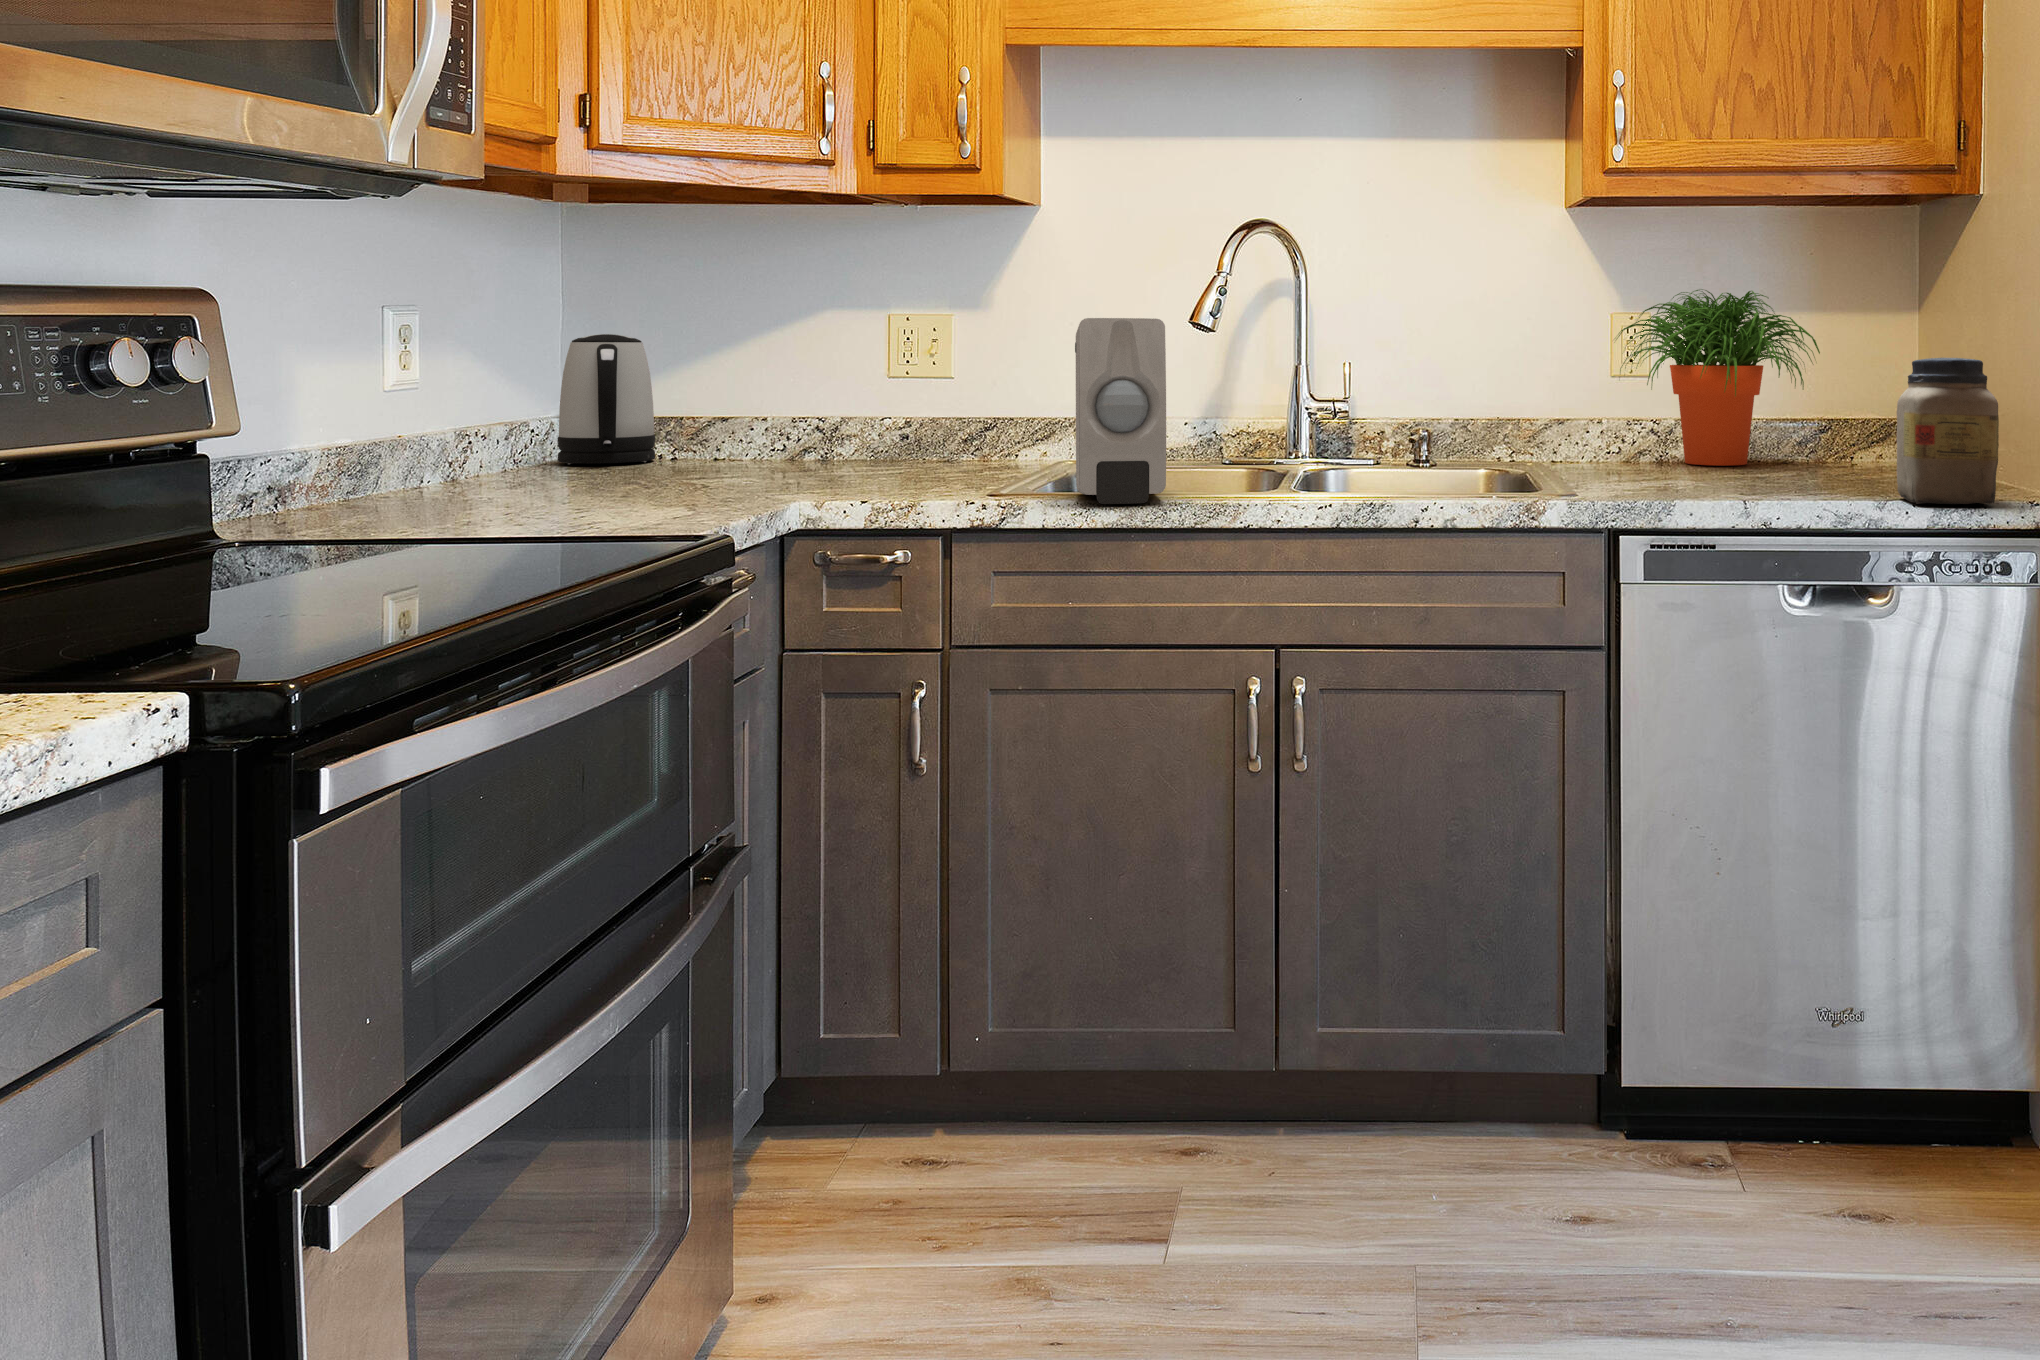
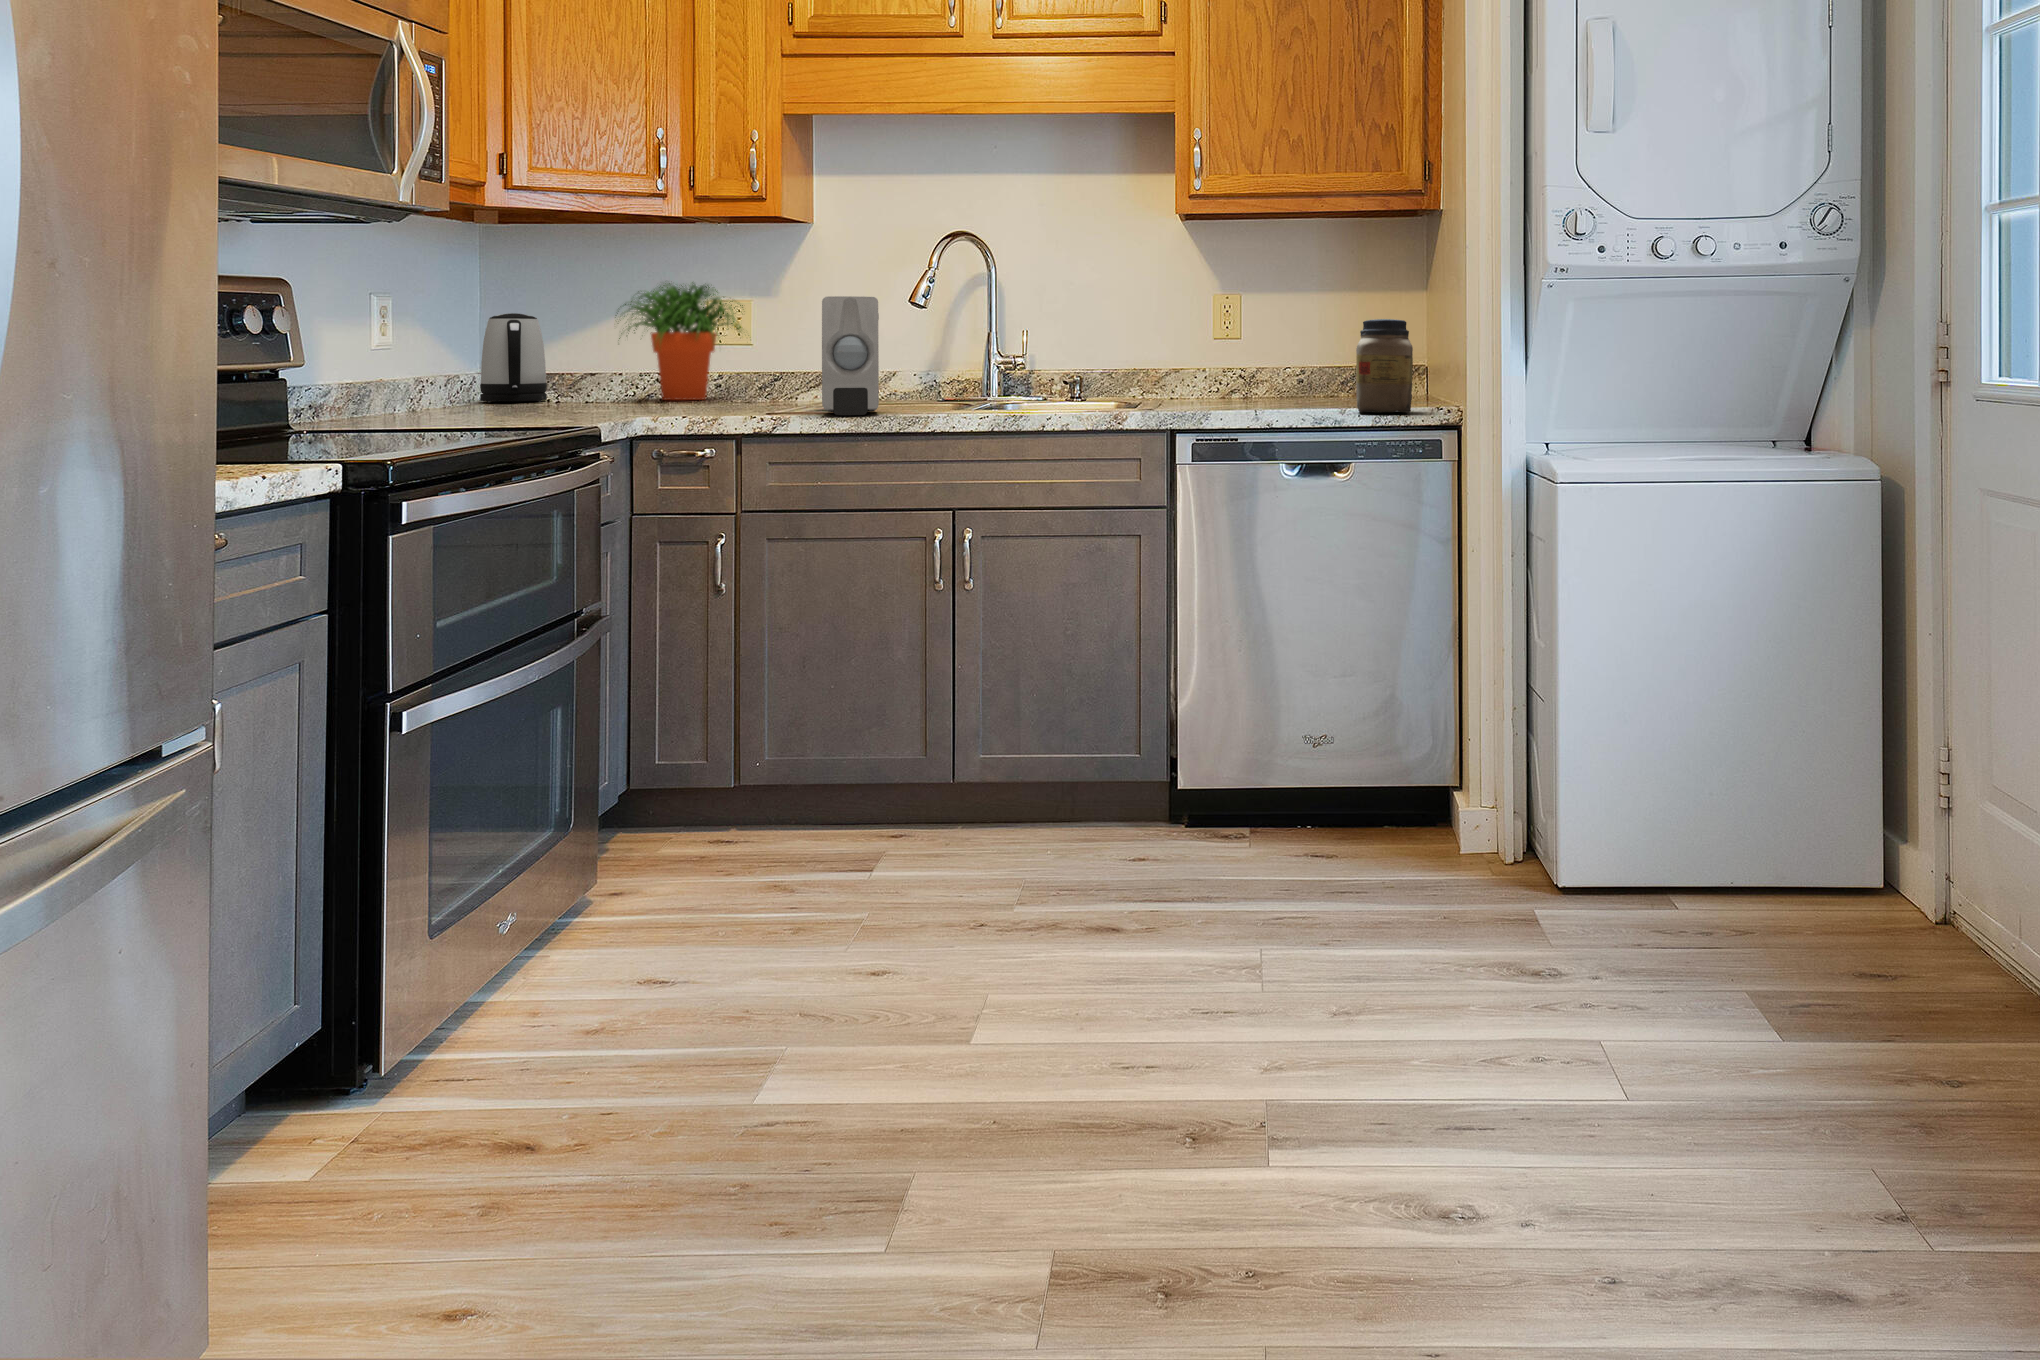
potted plant: present [1617,289,1820,466] -> present [616,282,744,400]

